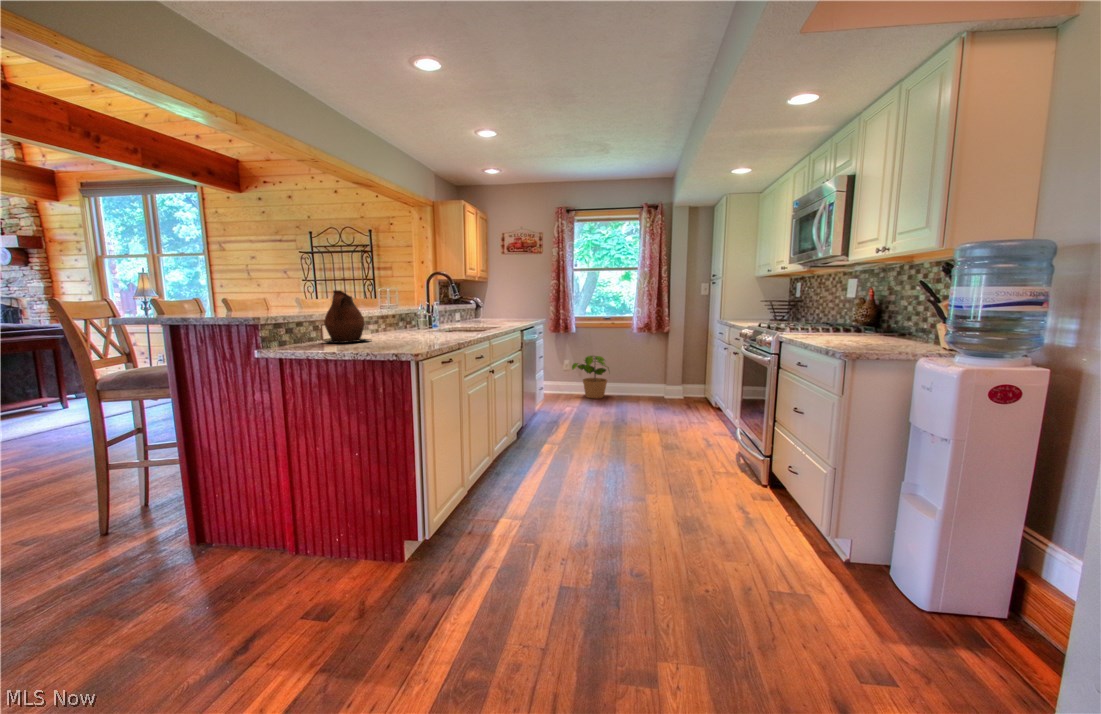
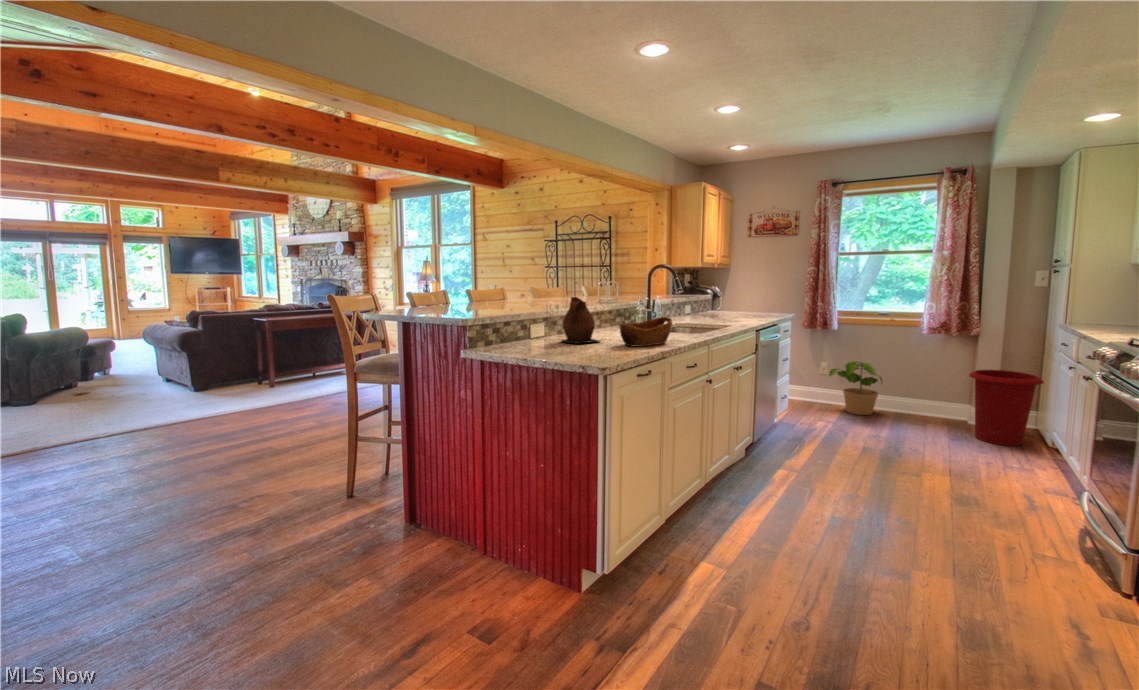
wooden bowl: none [394,313,450,343] -> present [620,317,672,347]
waste bin: none [667,356,712,409] -> present [969,370,1044,446]

